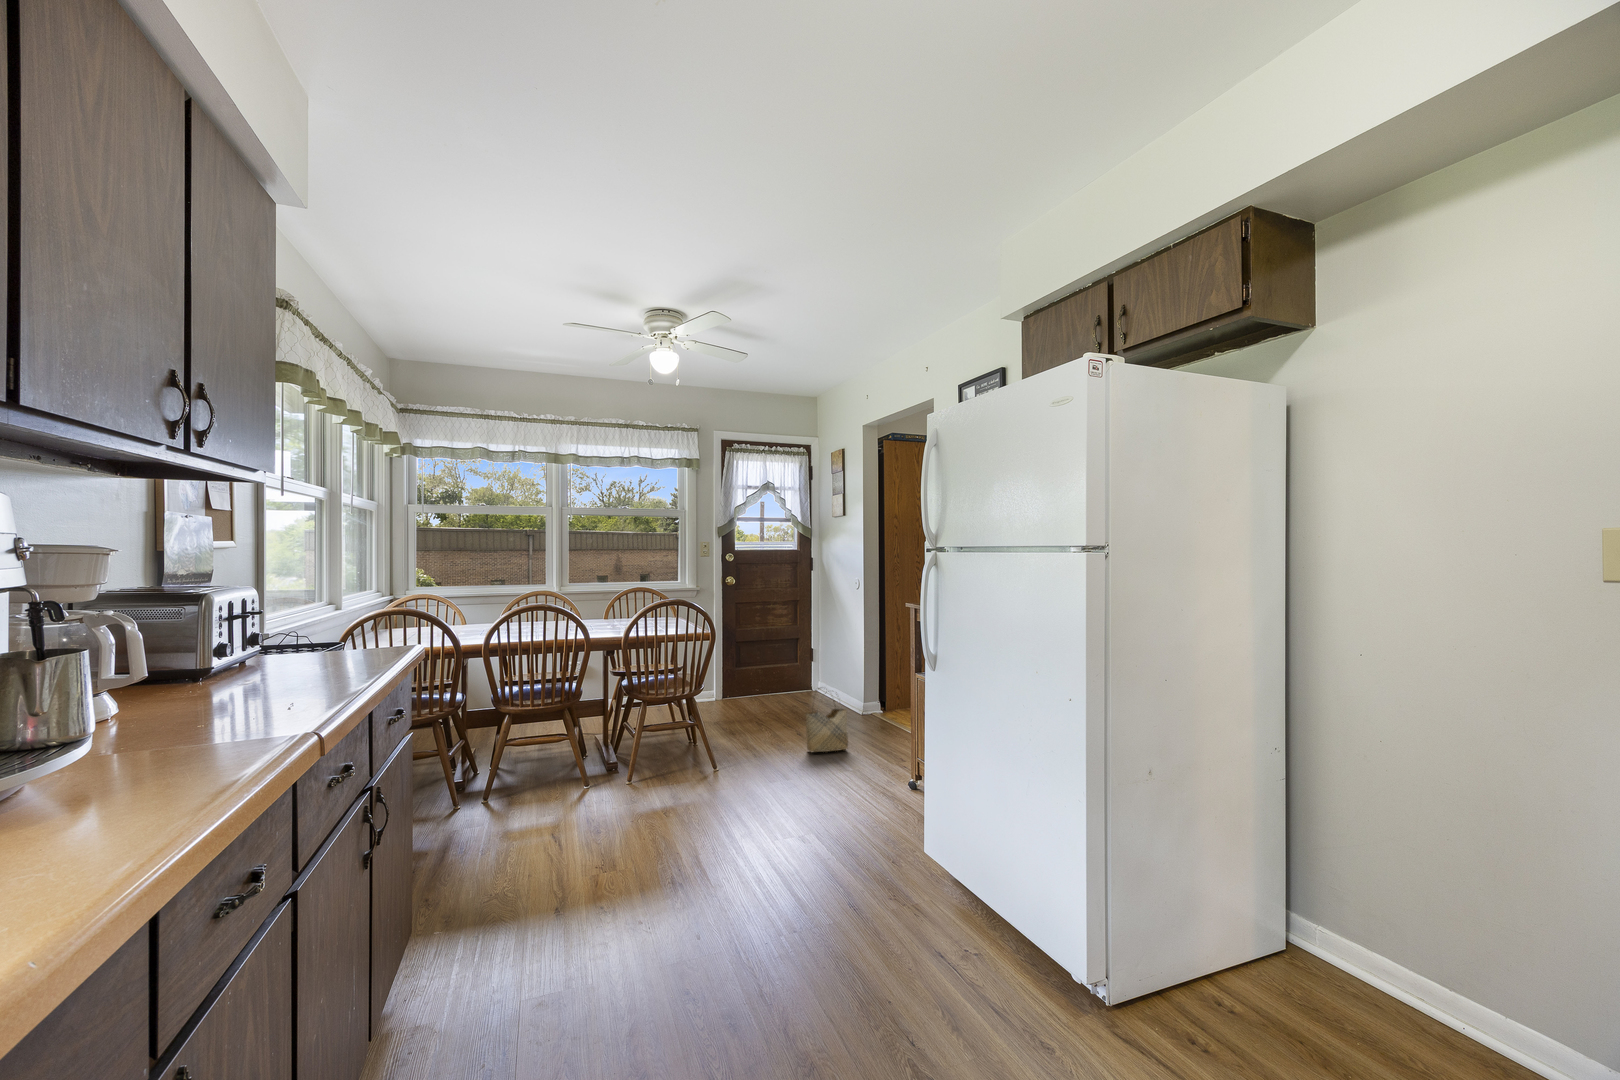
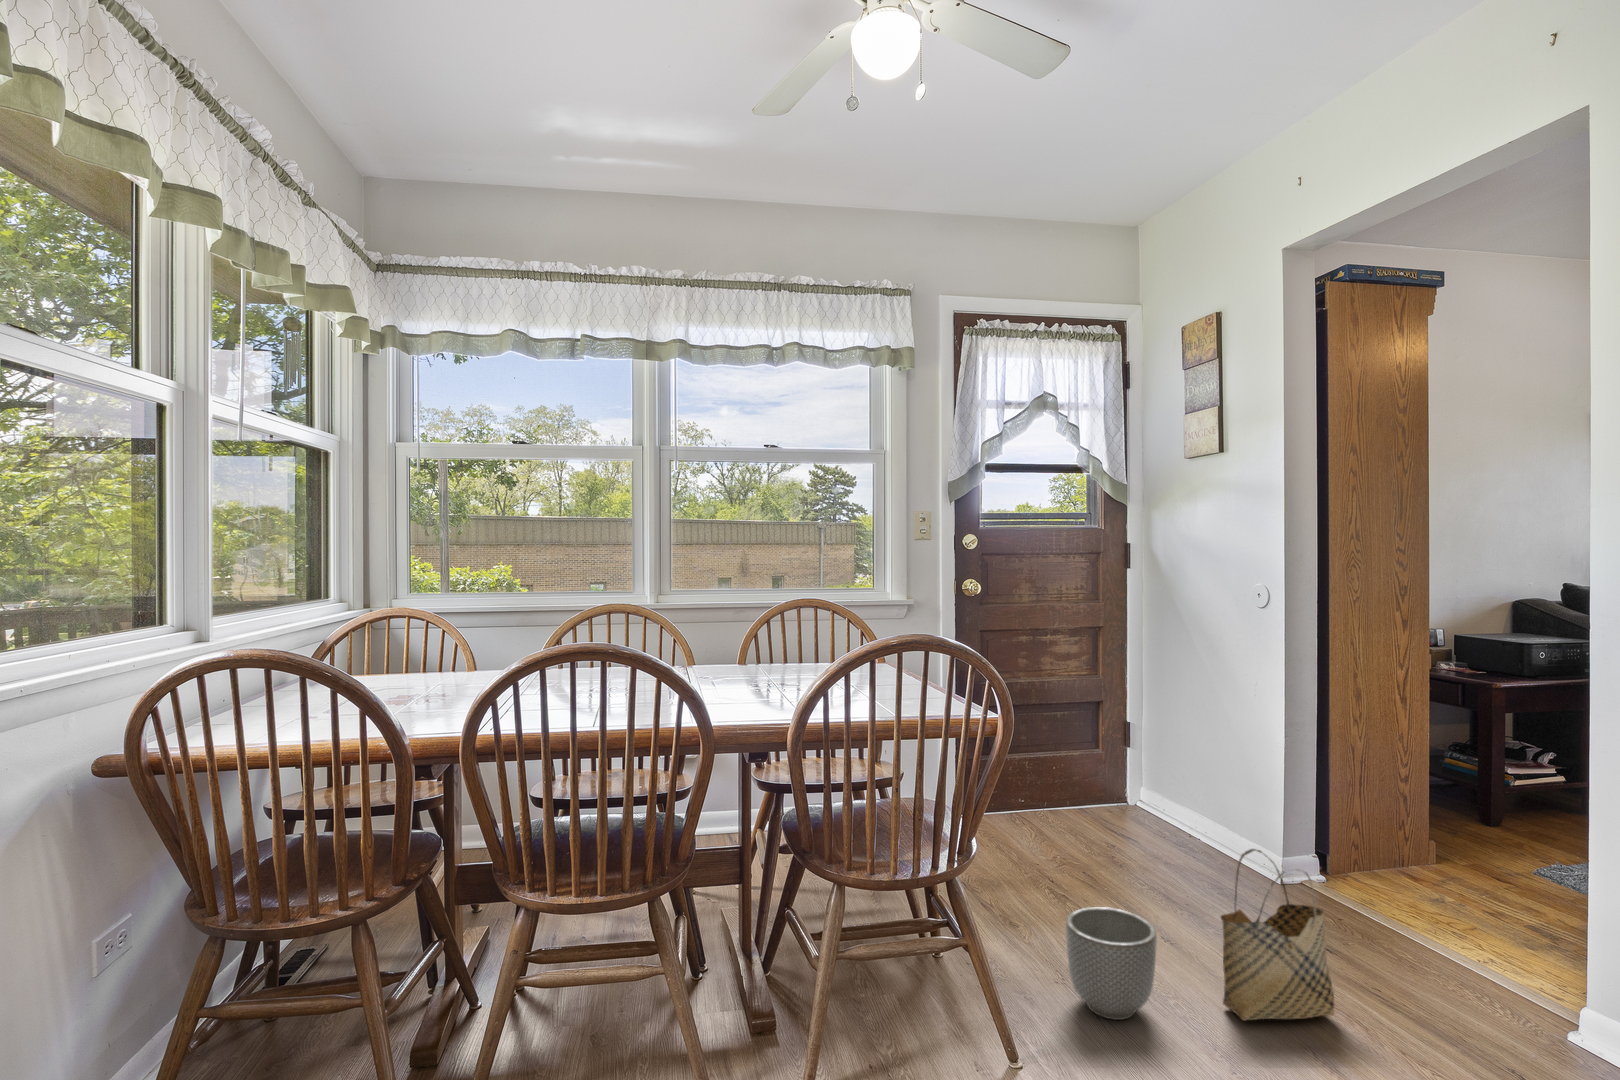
planter: none [744,715,779,756] -> present [1066,907,1157,1020]

